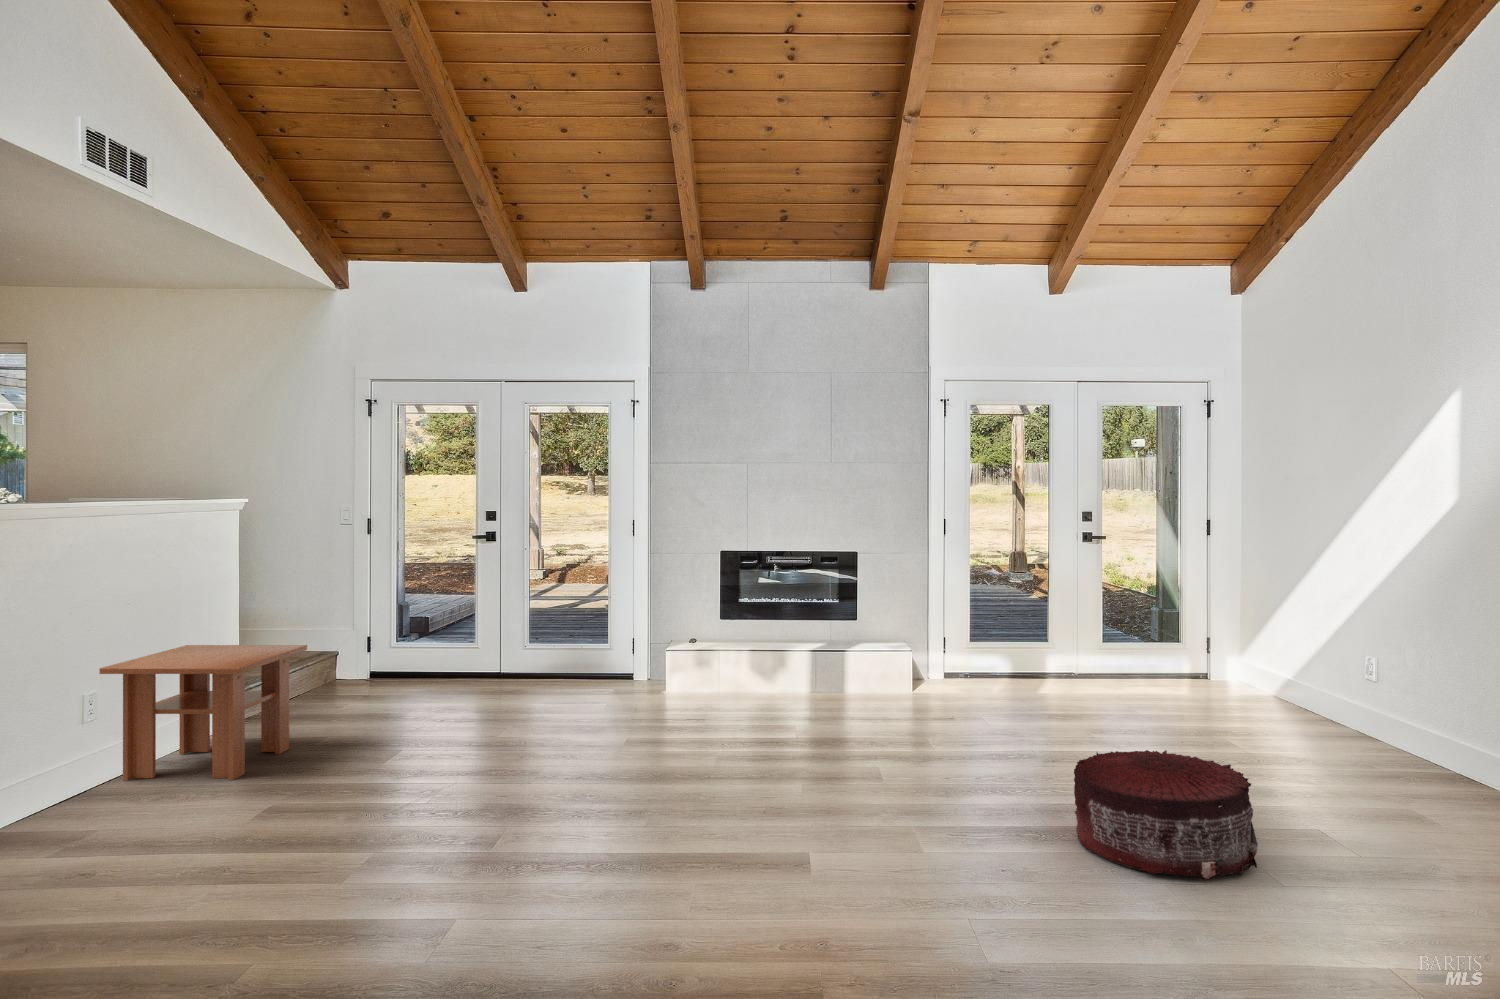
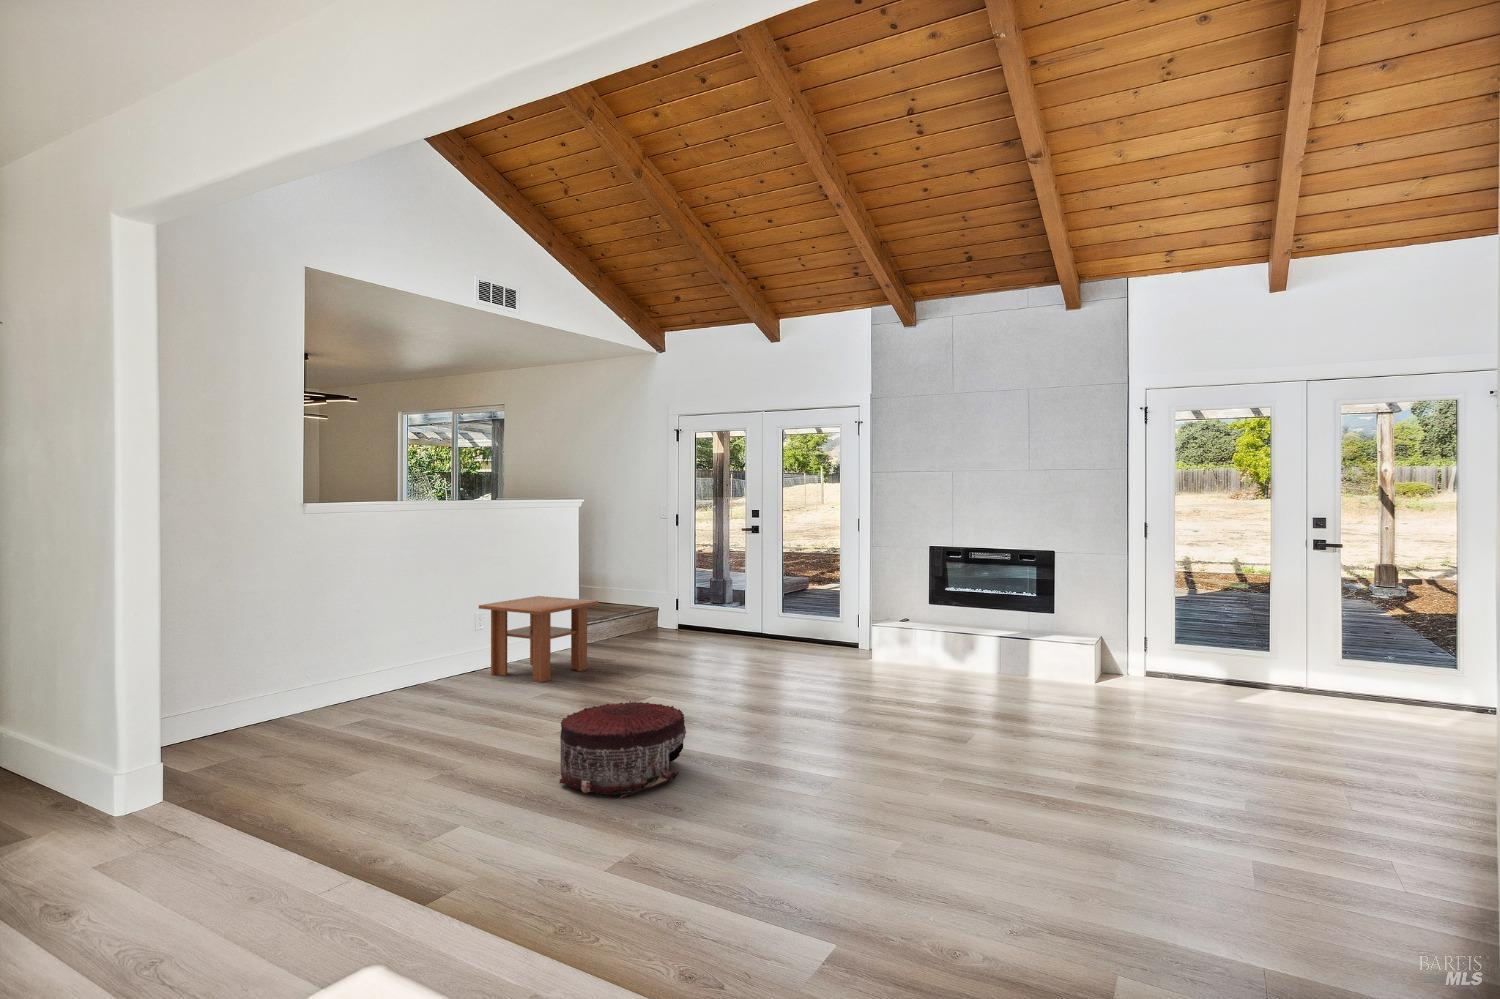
pouf: present [1074,750,1258,879] -> present [560,701,686,798]

